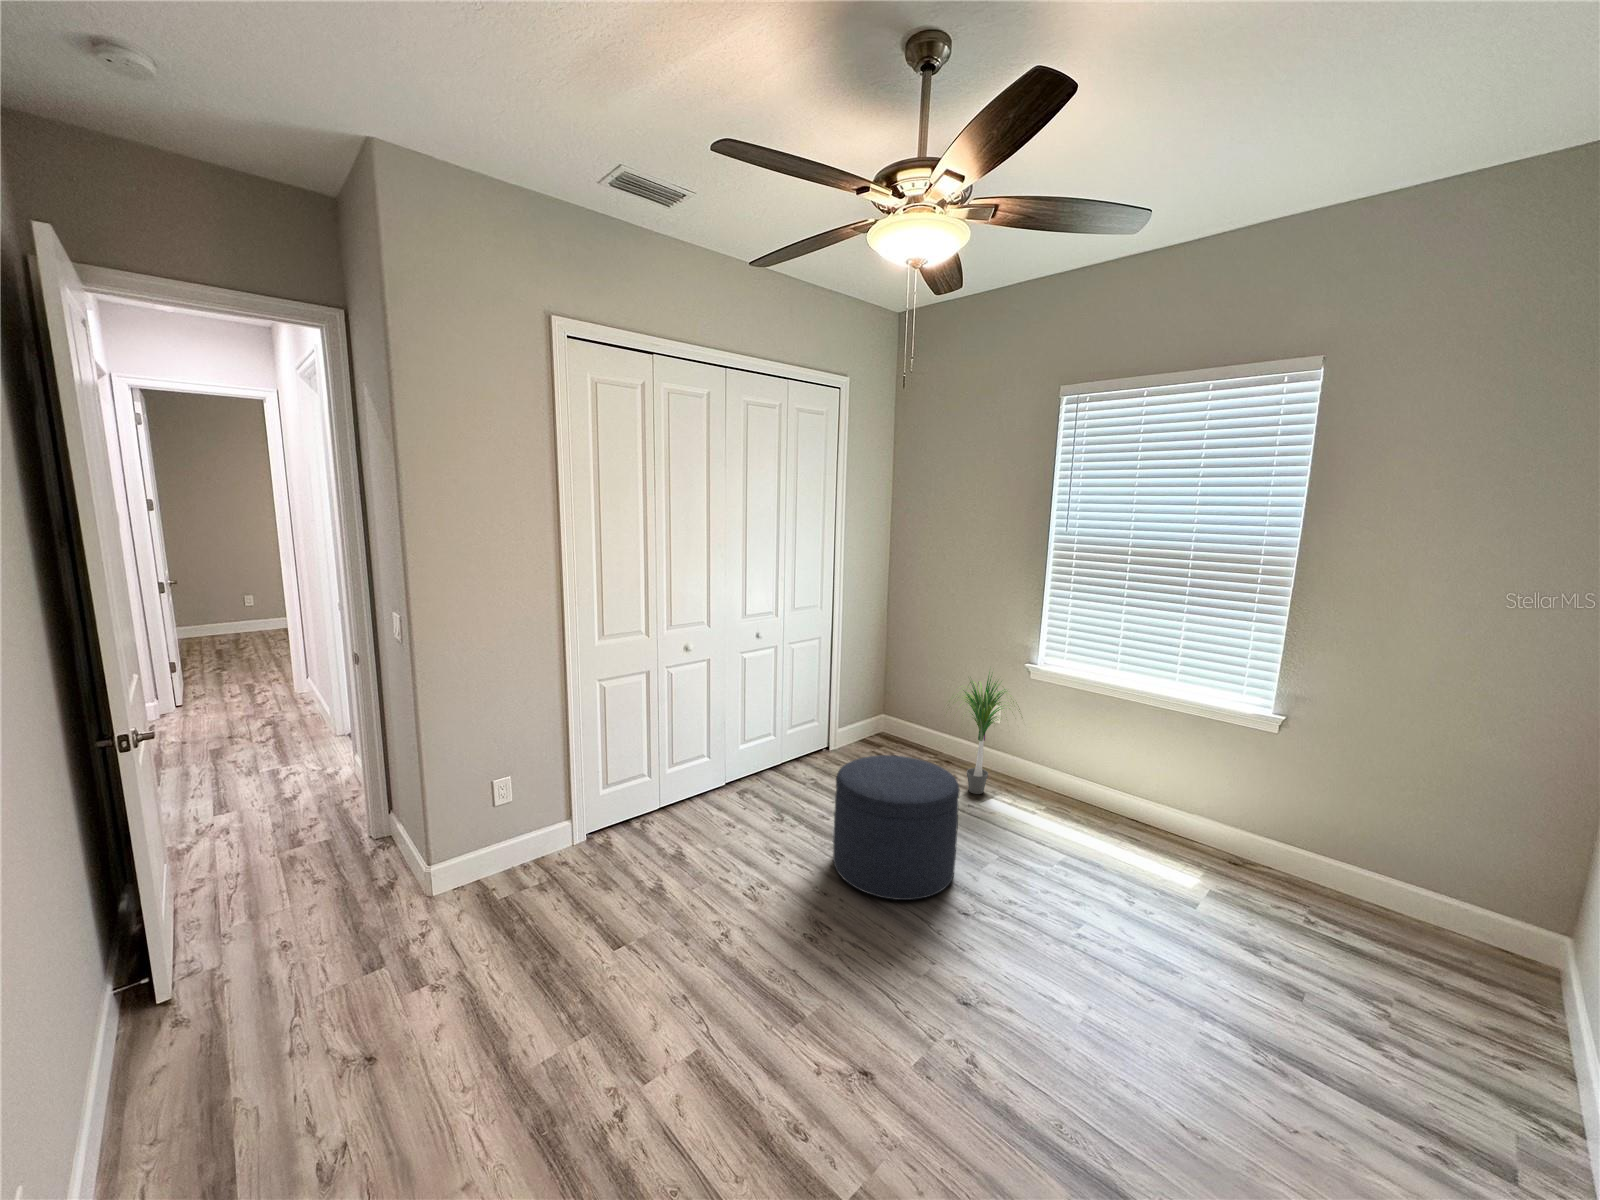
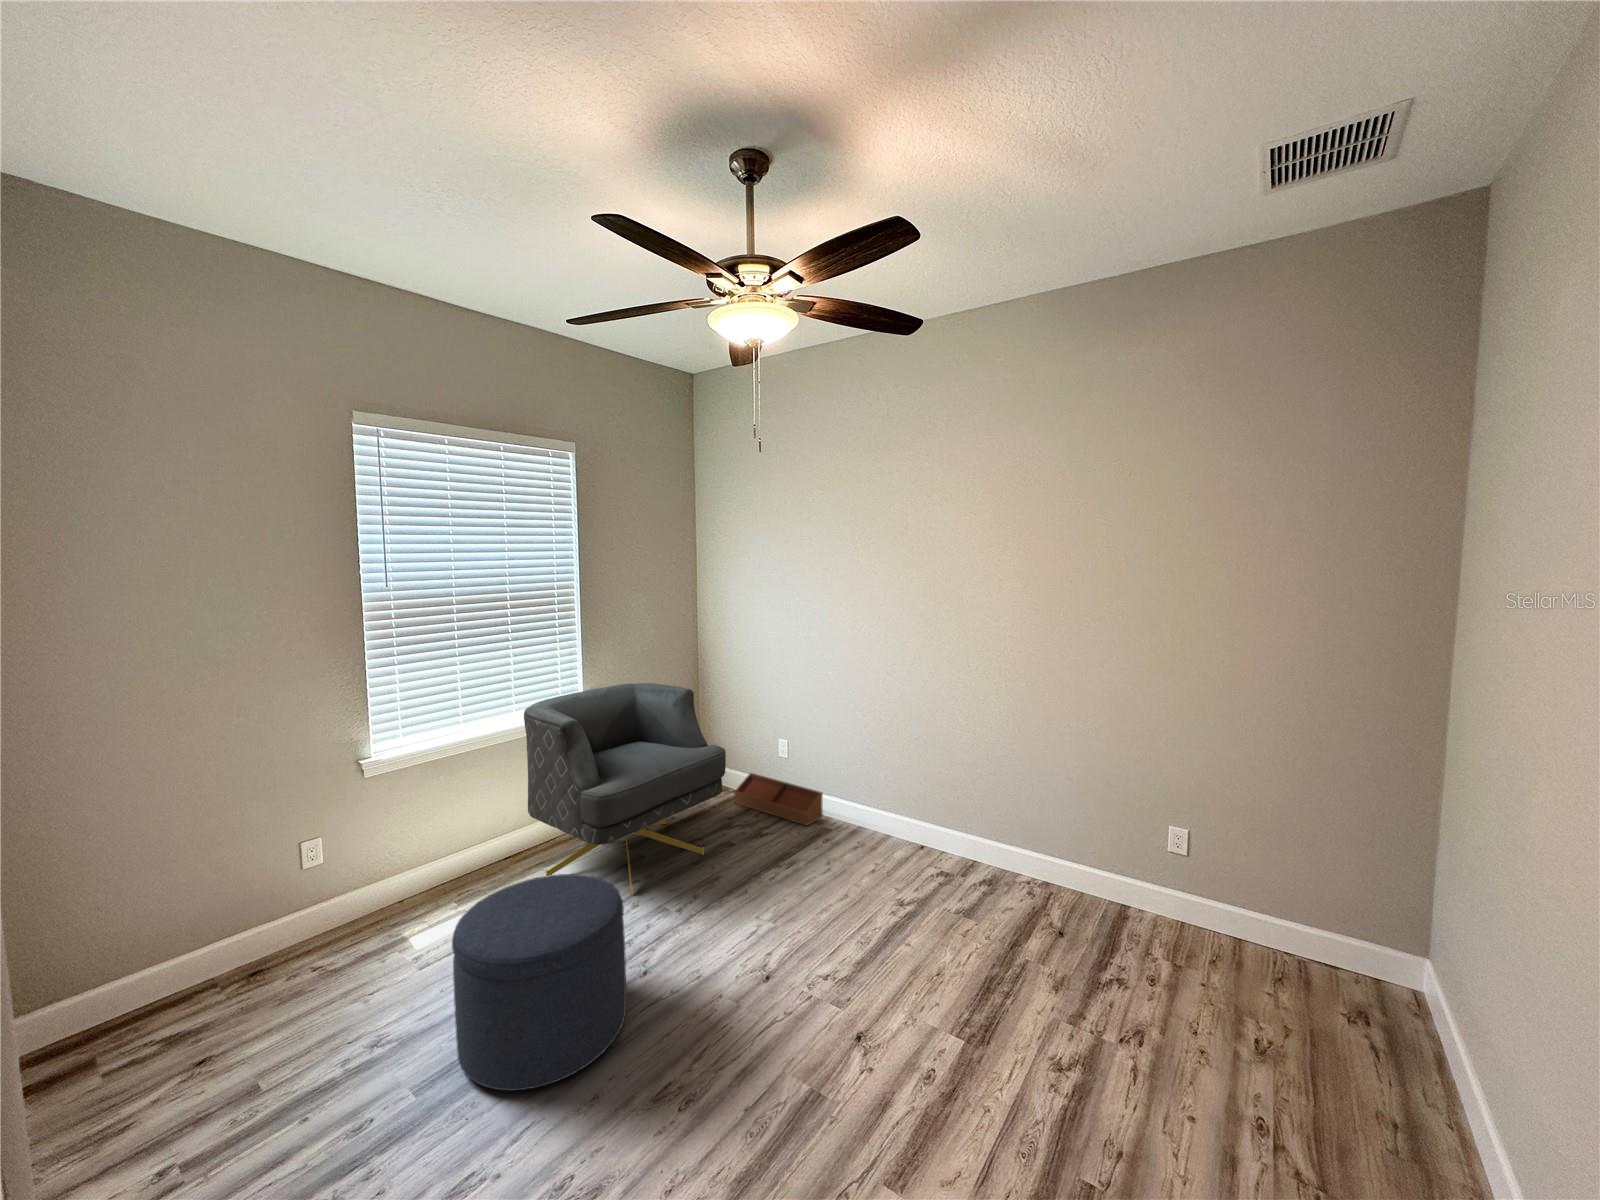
armchair: none [1068,672,1358,963] -> present [524,683,726,895]
potted plant: present [951,676,1020,794] -> none [283,776,426,958]
storage bin: none [1487,991,1596,1173] -> present [734,773,823,826]

